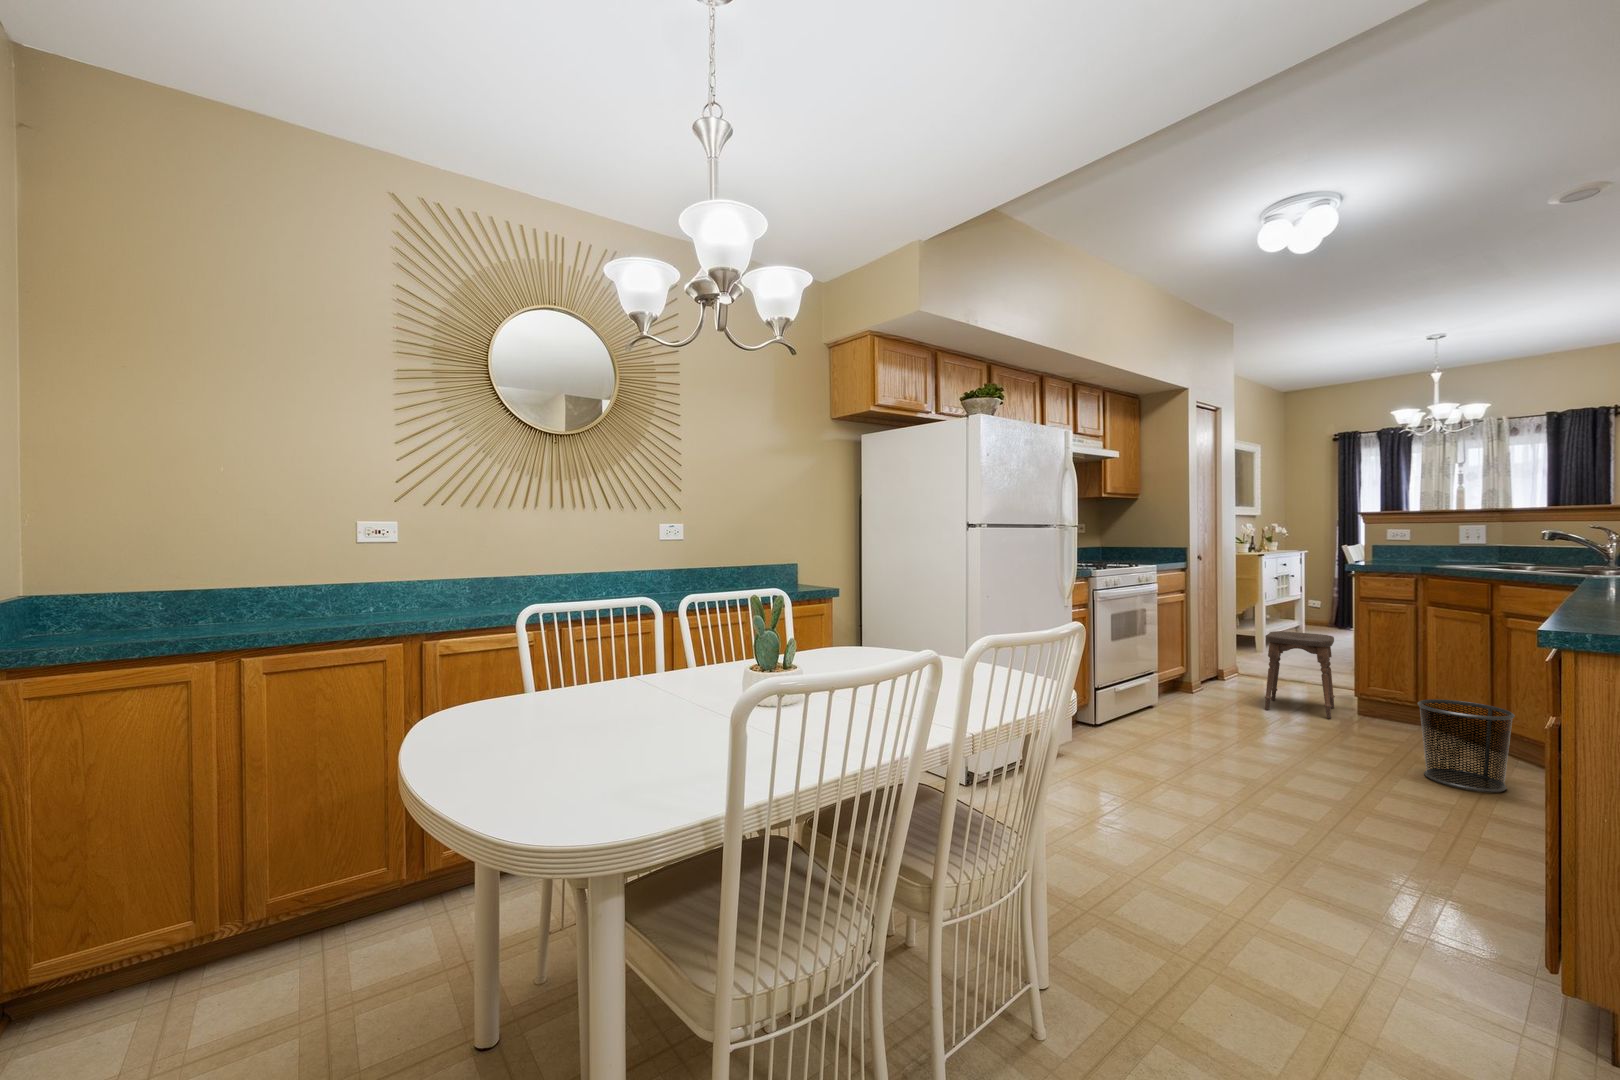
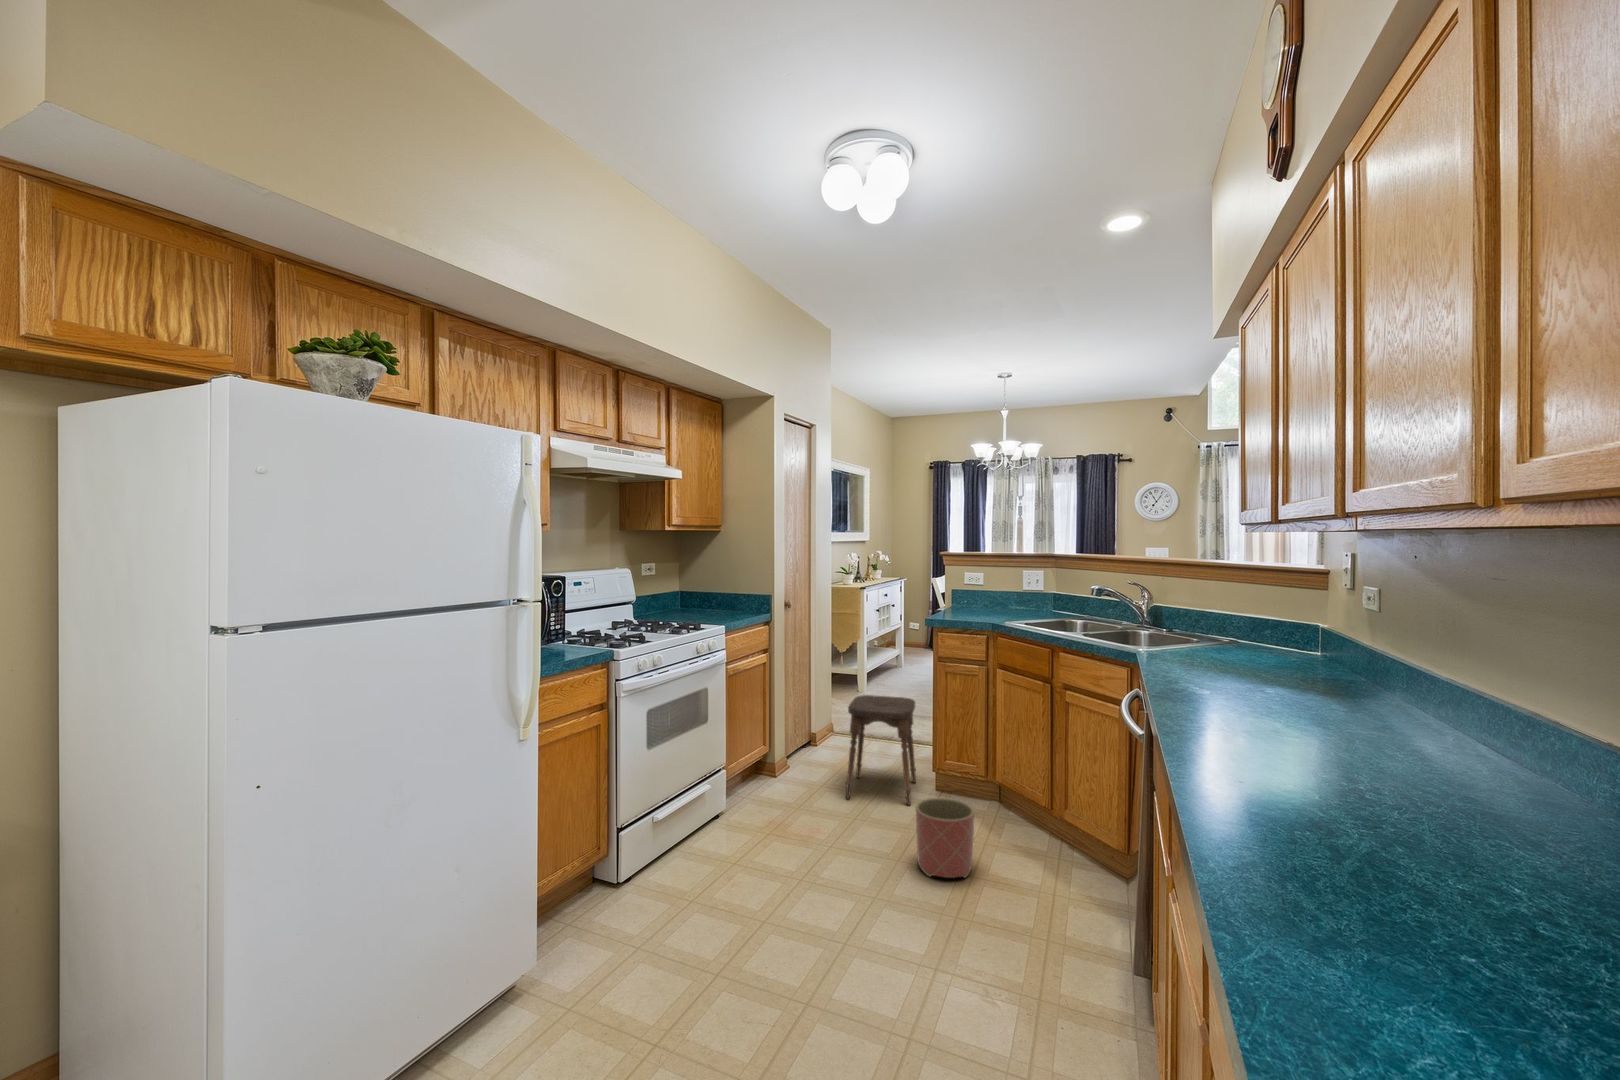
planter: none [1342,699,1401,758] -> present [916,797,974,878]
waste bin: present [1418,699,1515,792] -> none [990,805,1082,936]

